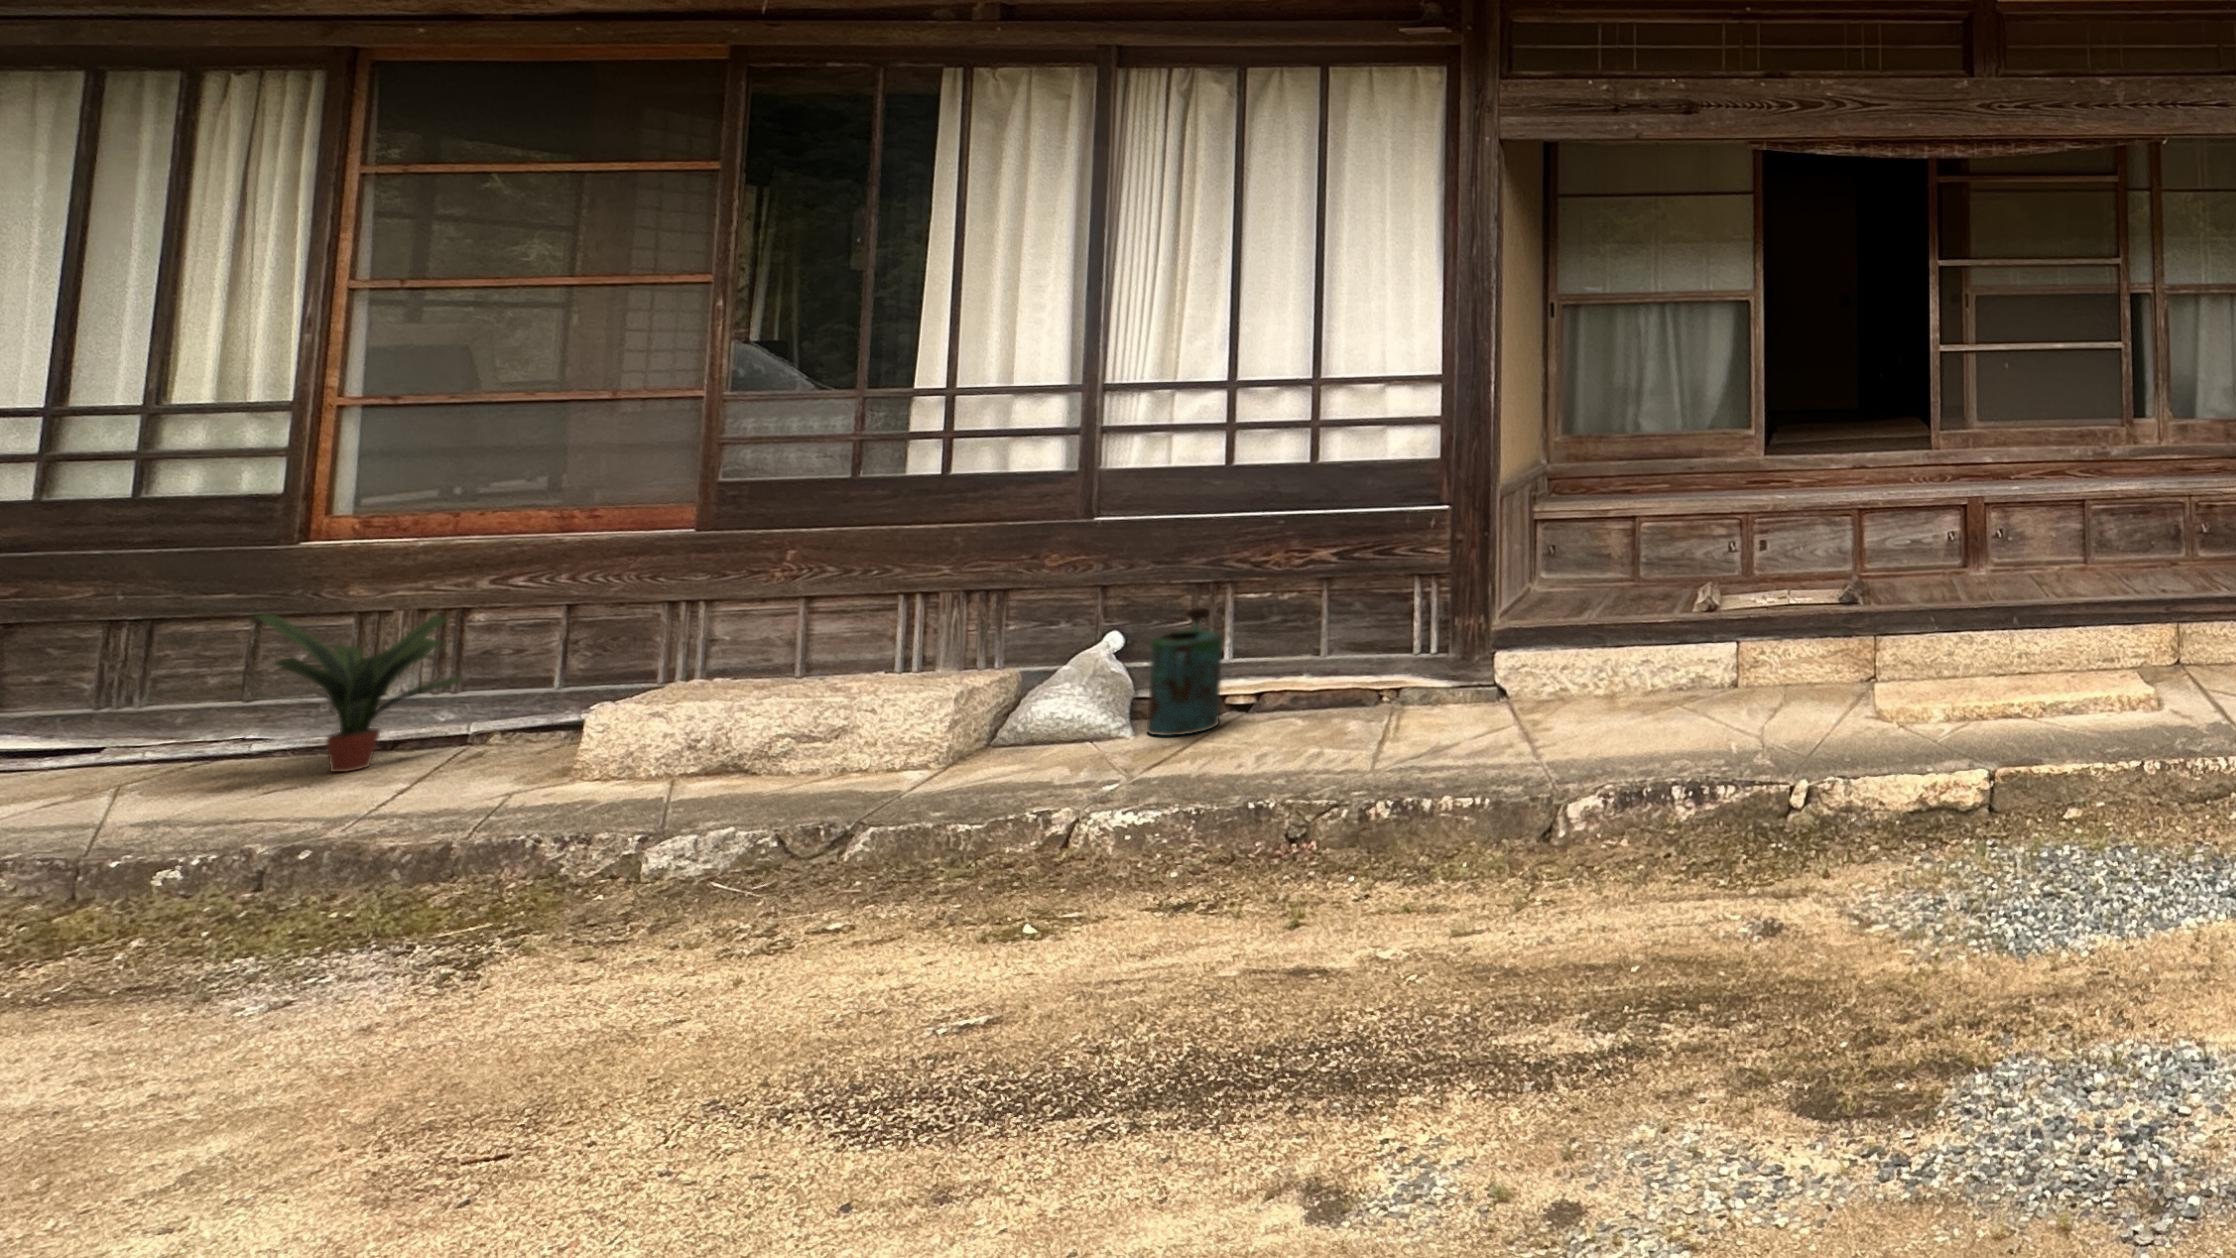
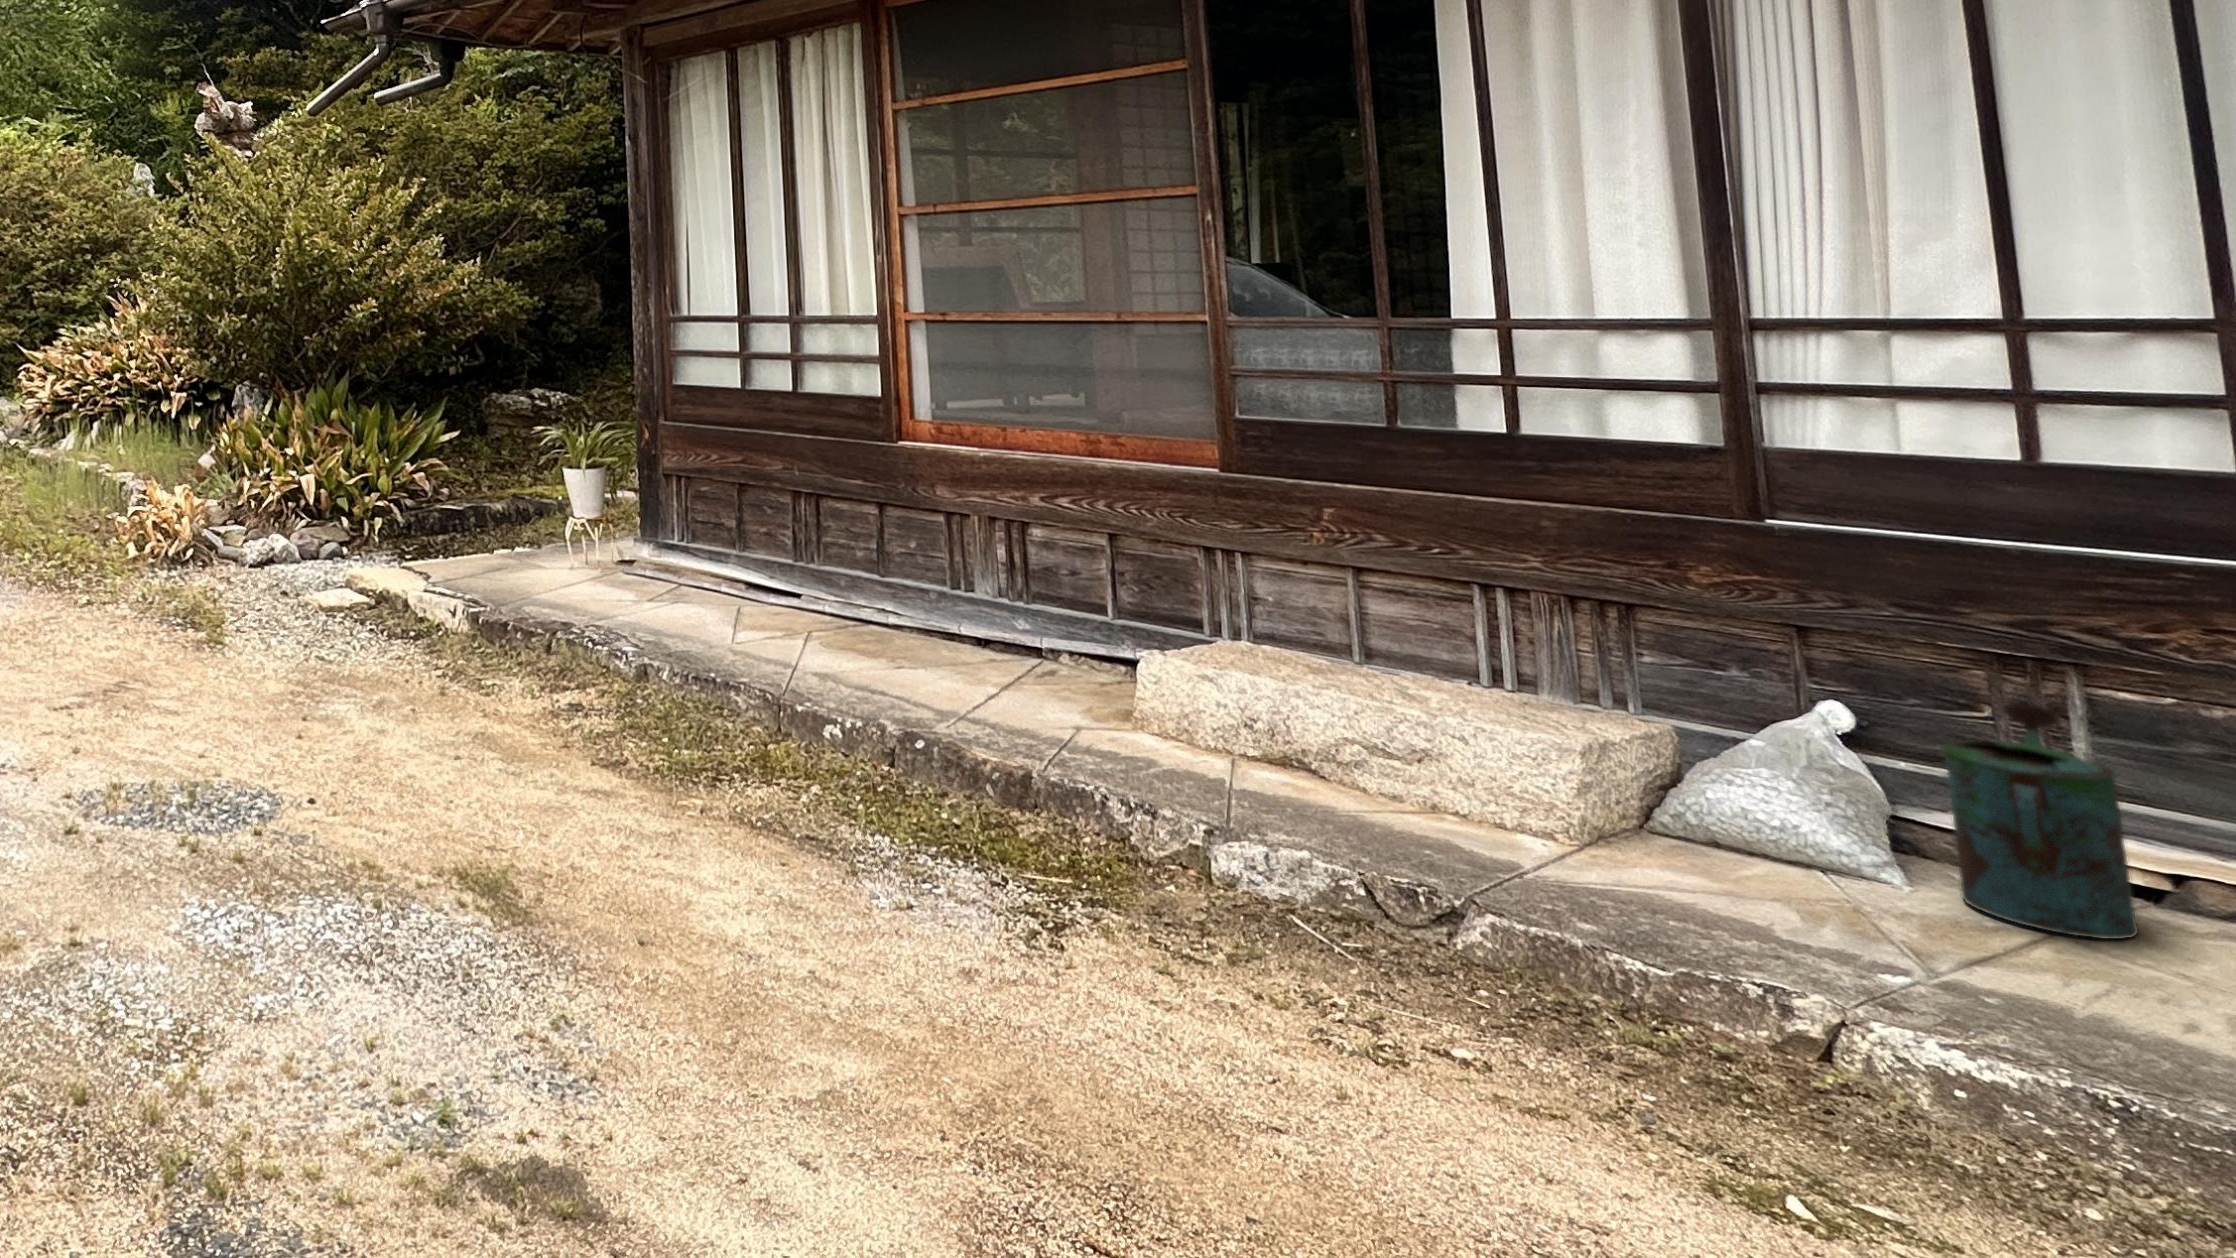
potted plant: present [256,614,461,772] -> none [870,498,1027,654]

